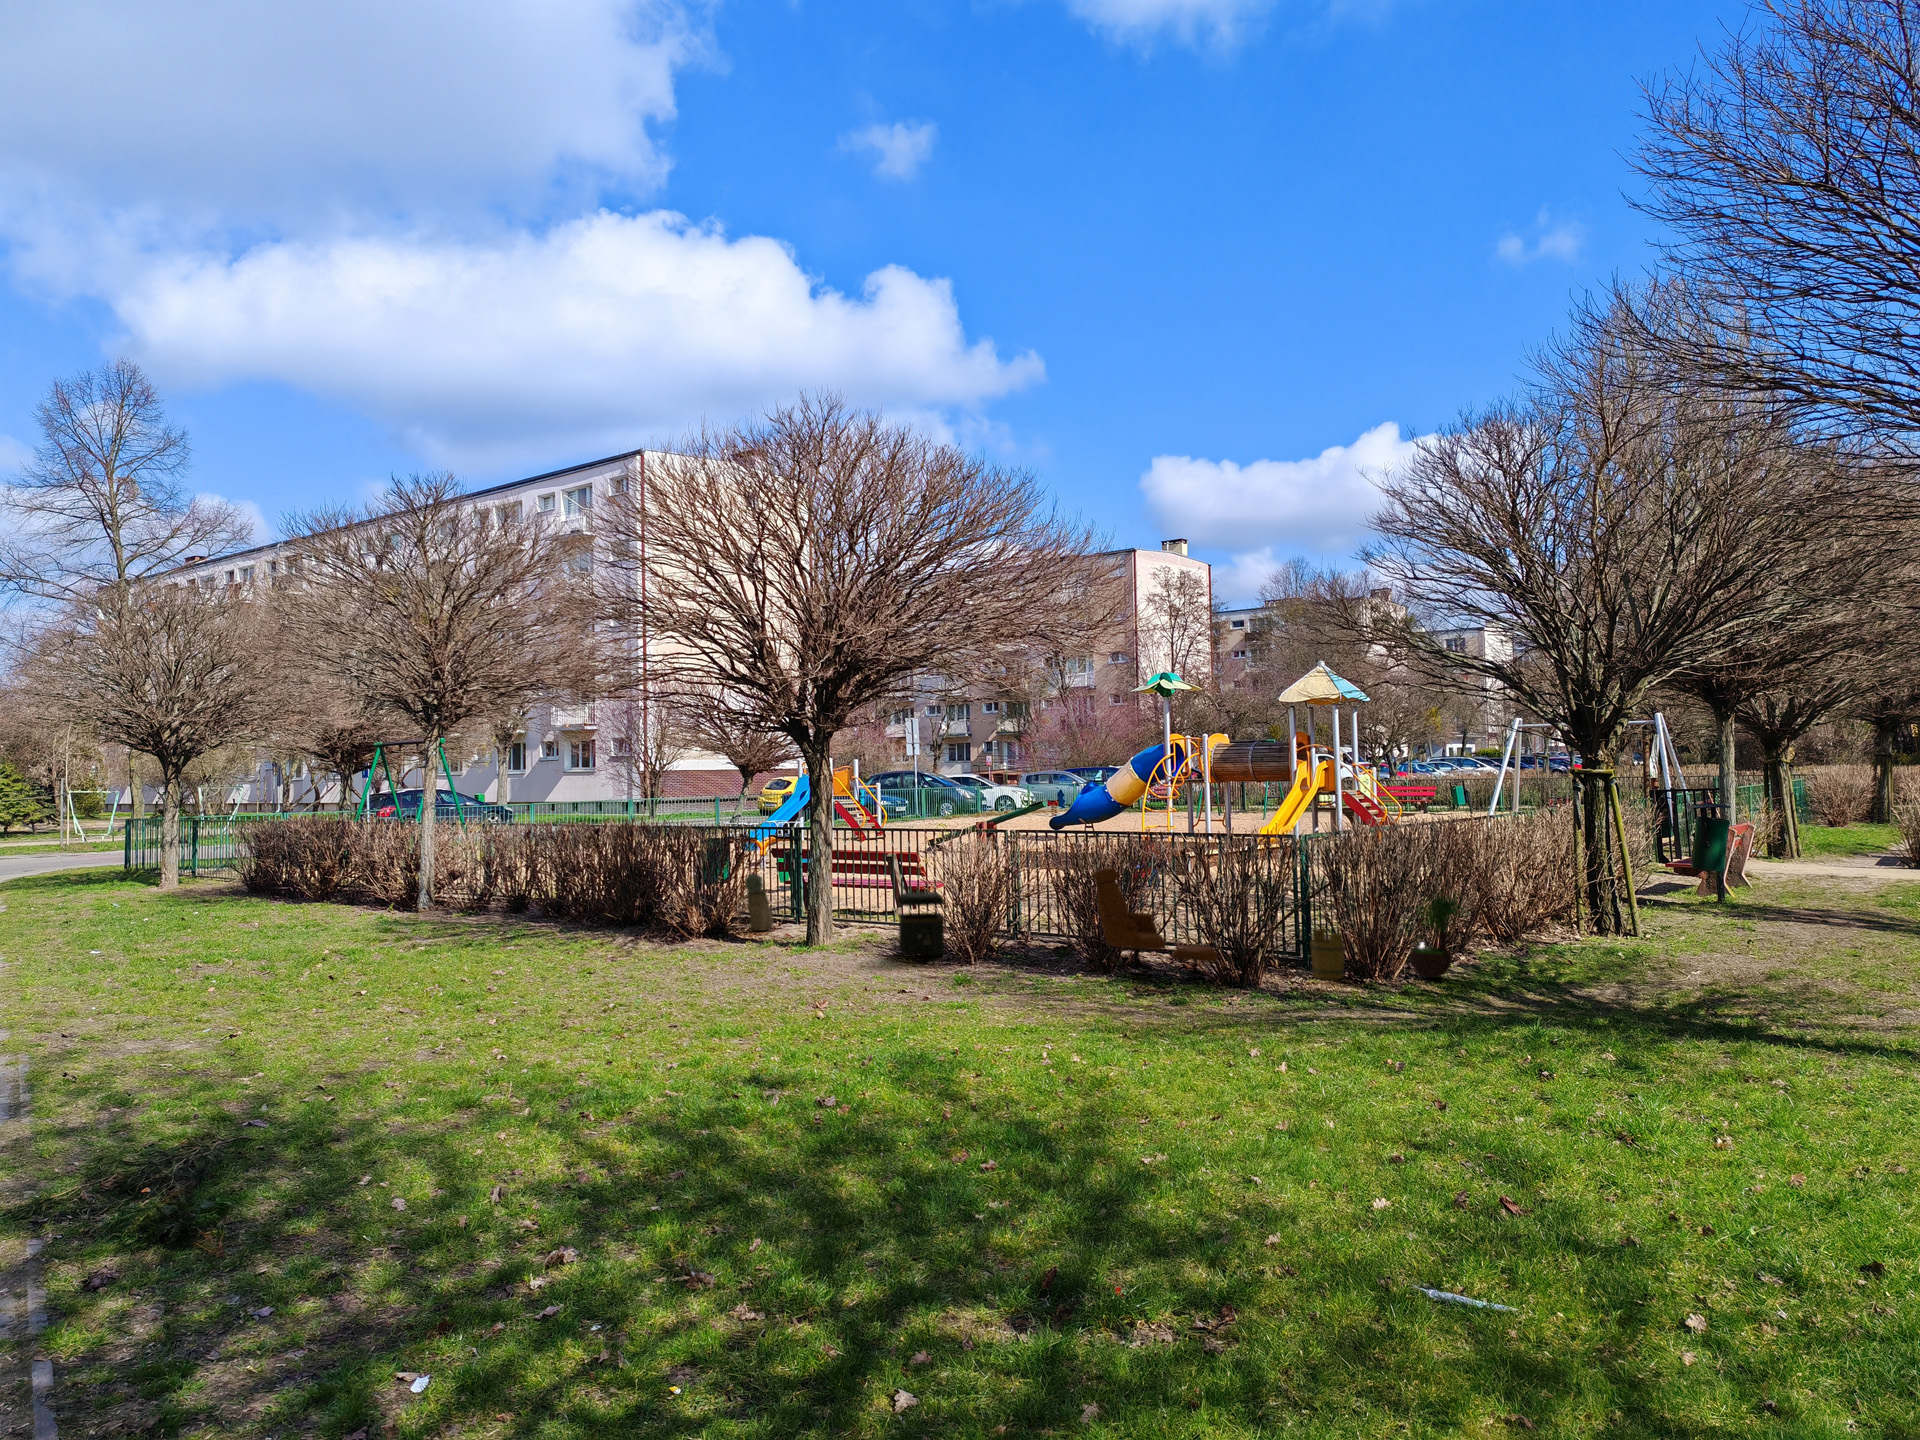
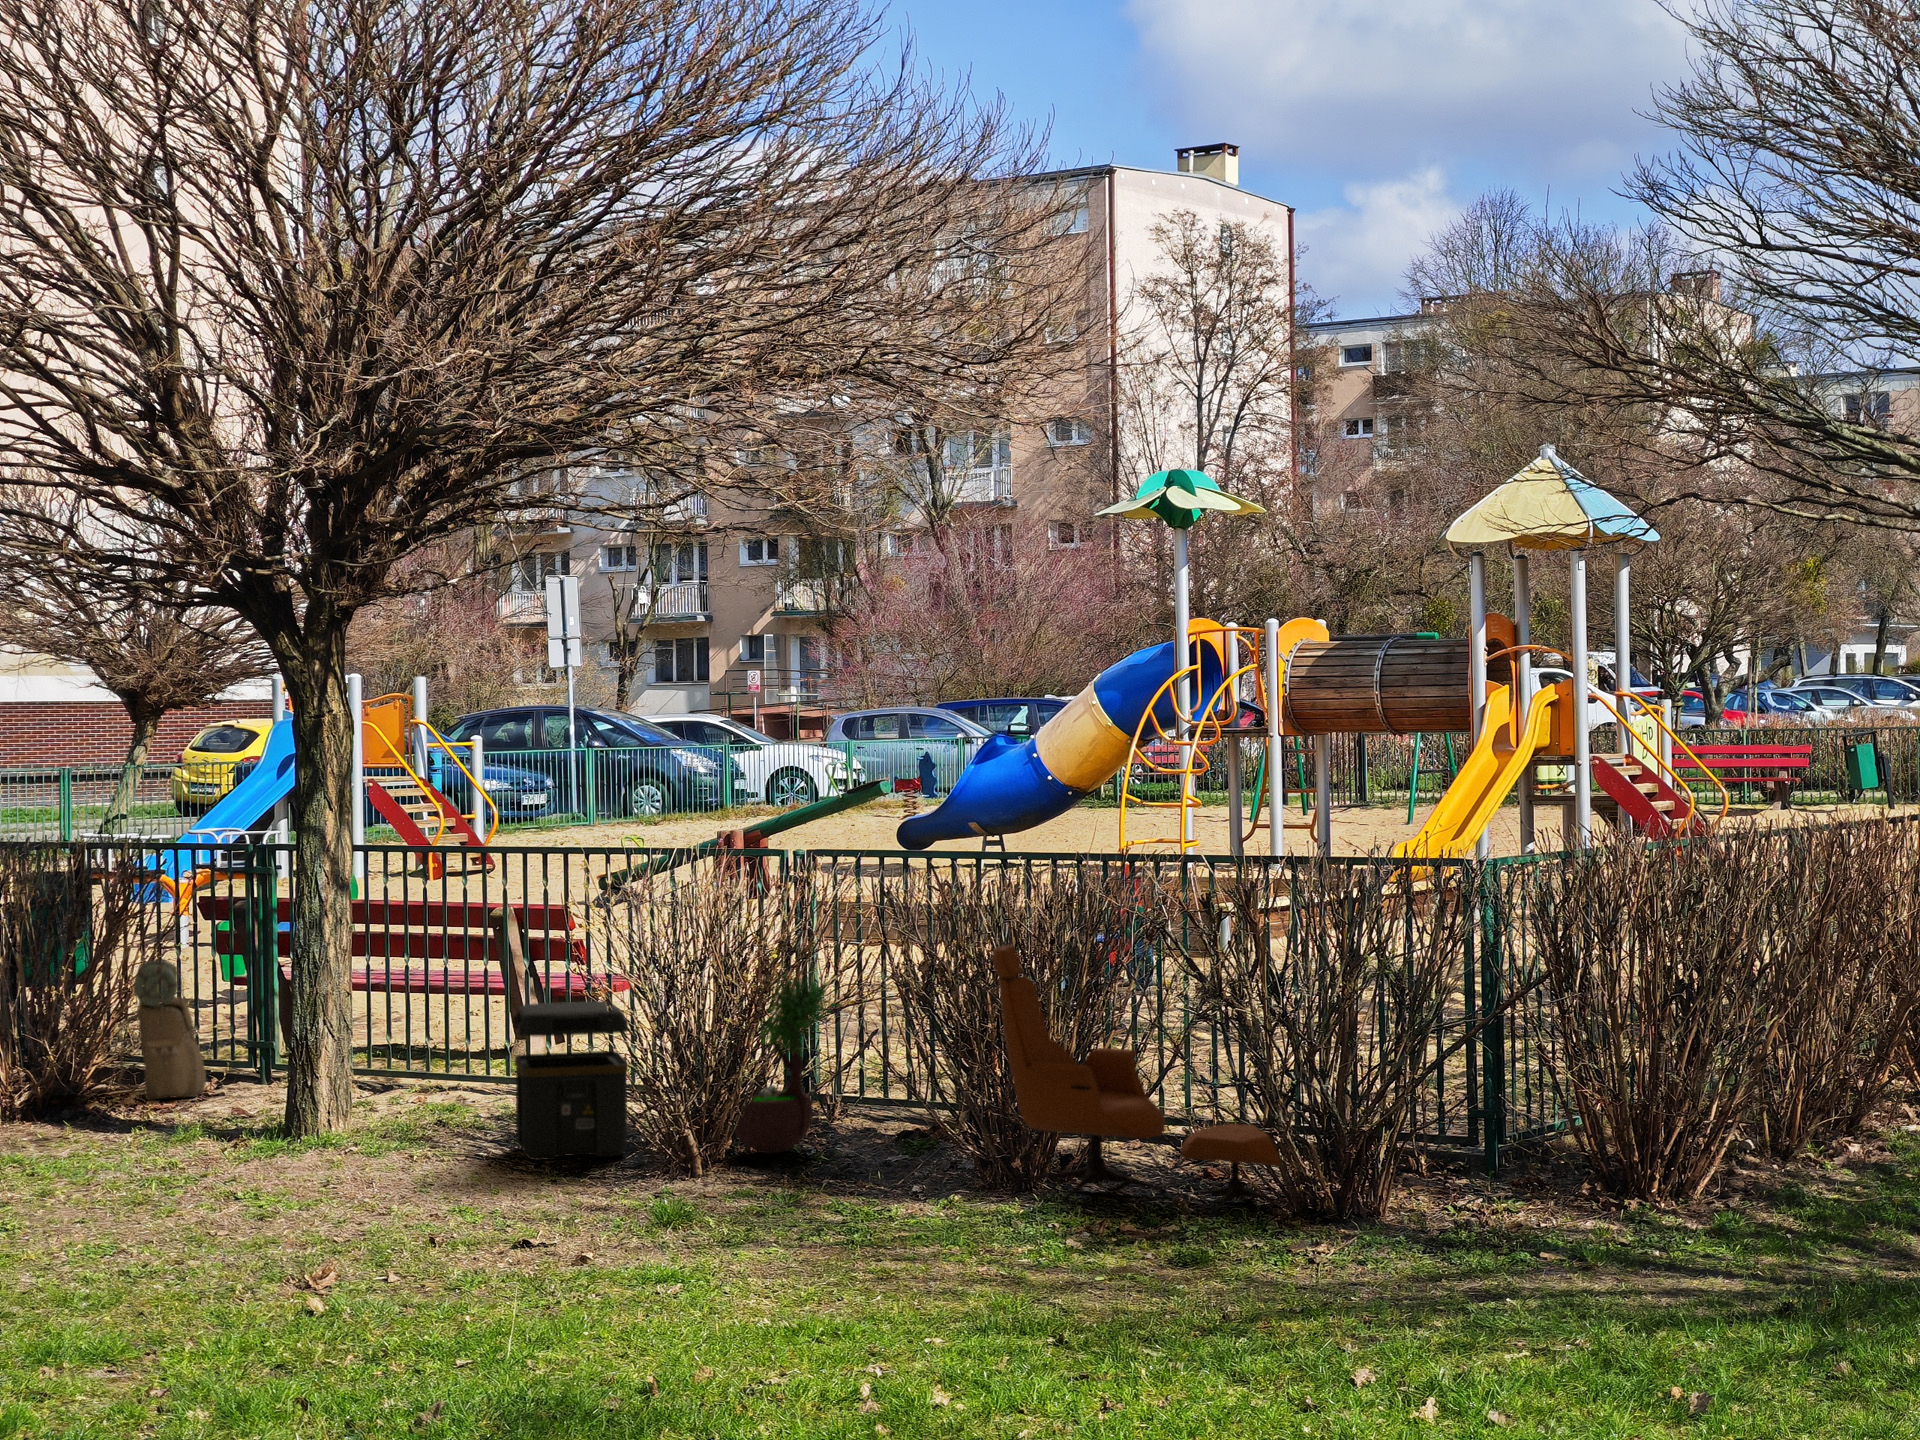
potted tree: present [1409,891,1461,978] -> present [735,961,840,1154]
bucket: present [1310,929,1346,980] -> none [1505,1082,1596,1204]

